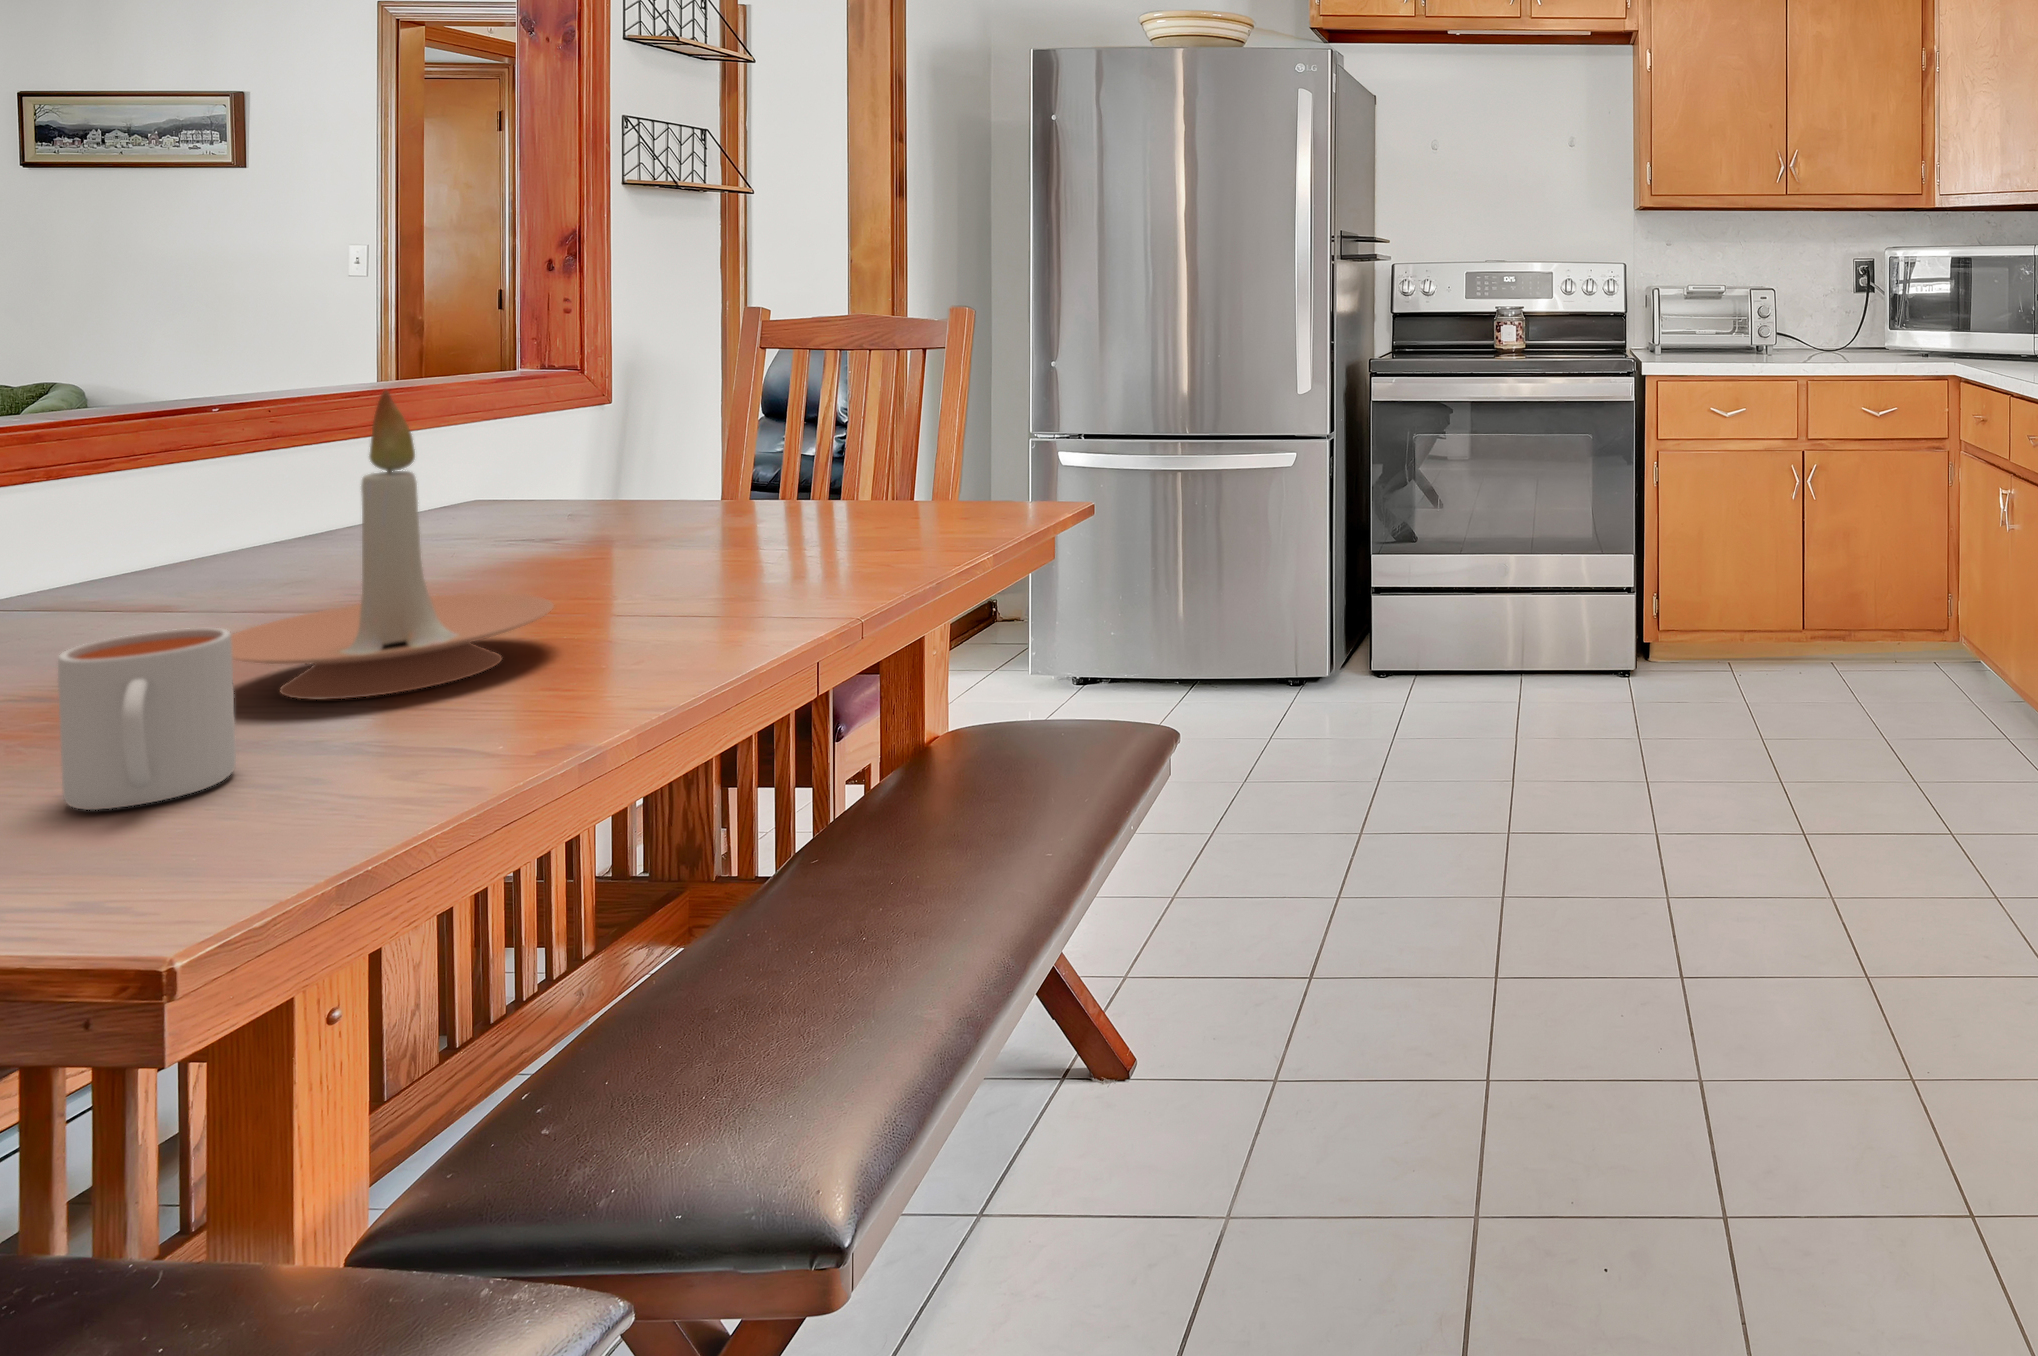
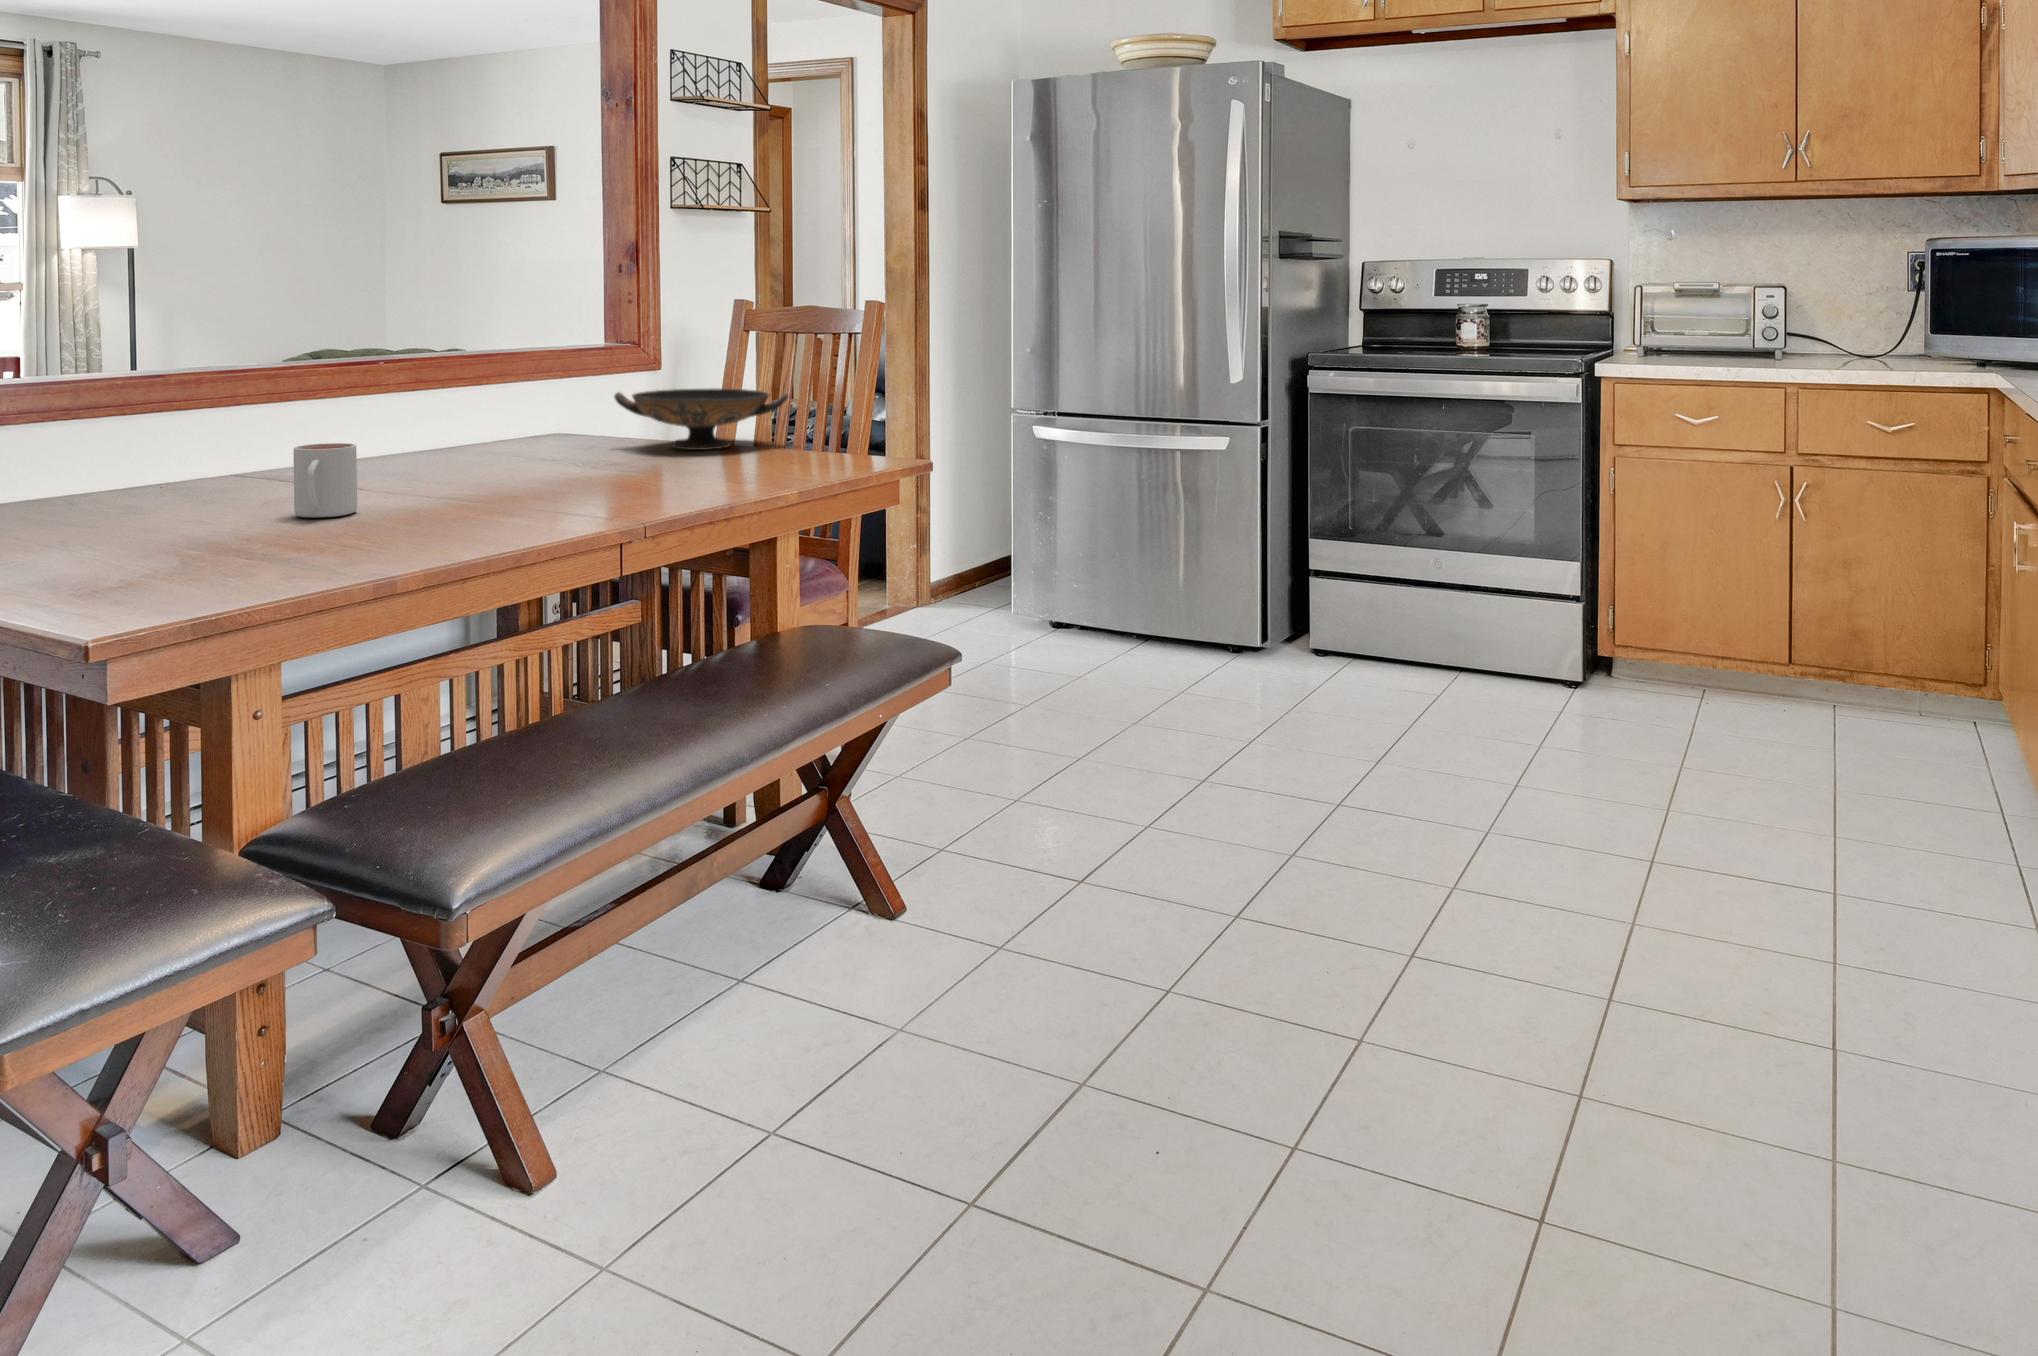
candle holder: present [231,390,553,700] -> none [375,336,524,494]
decorative bowl: none [615,444,913,544] -> present [614,388,788,450]

